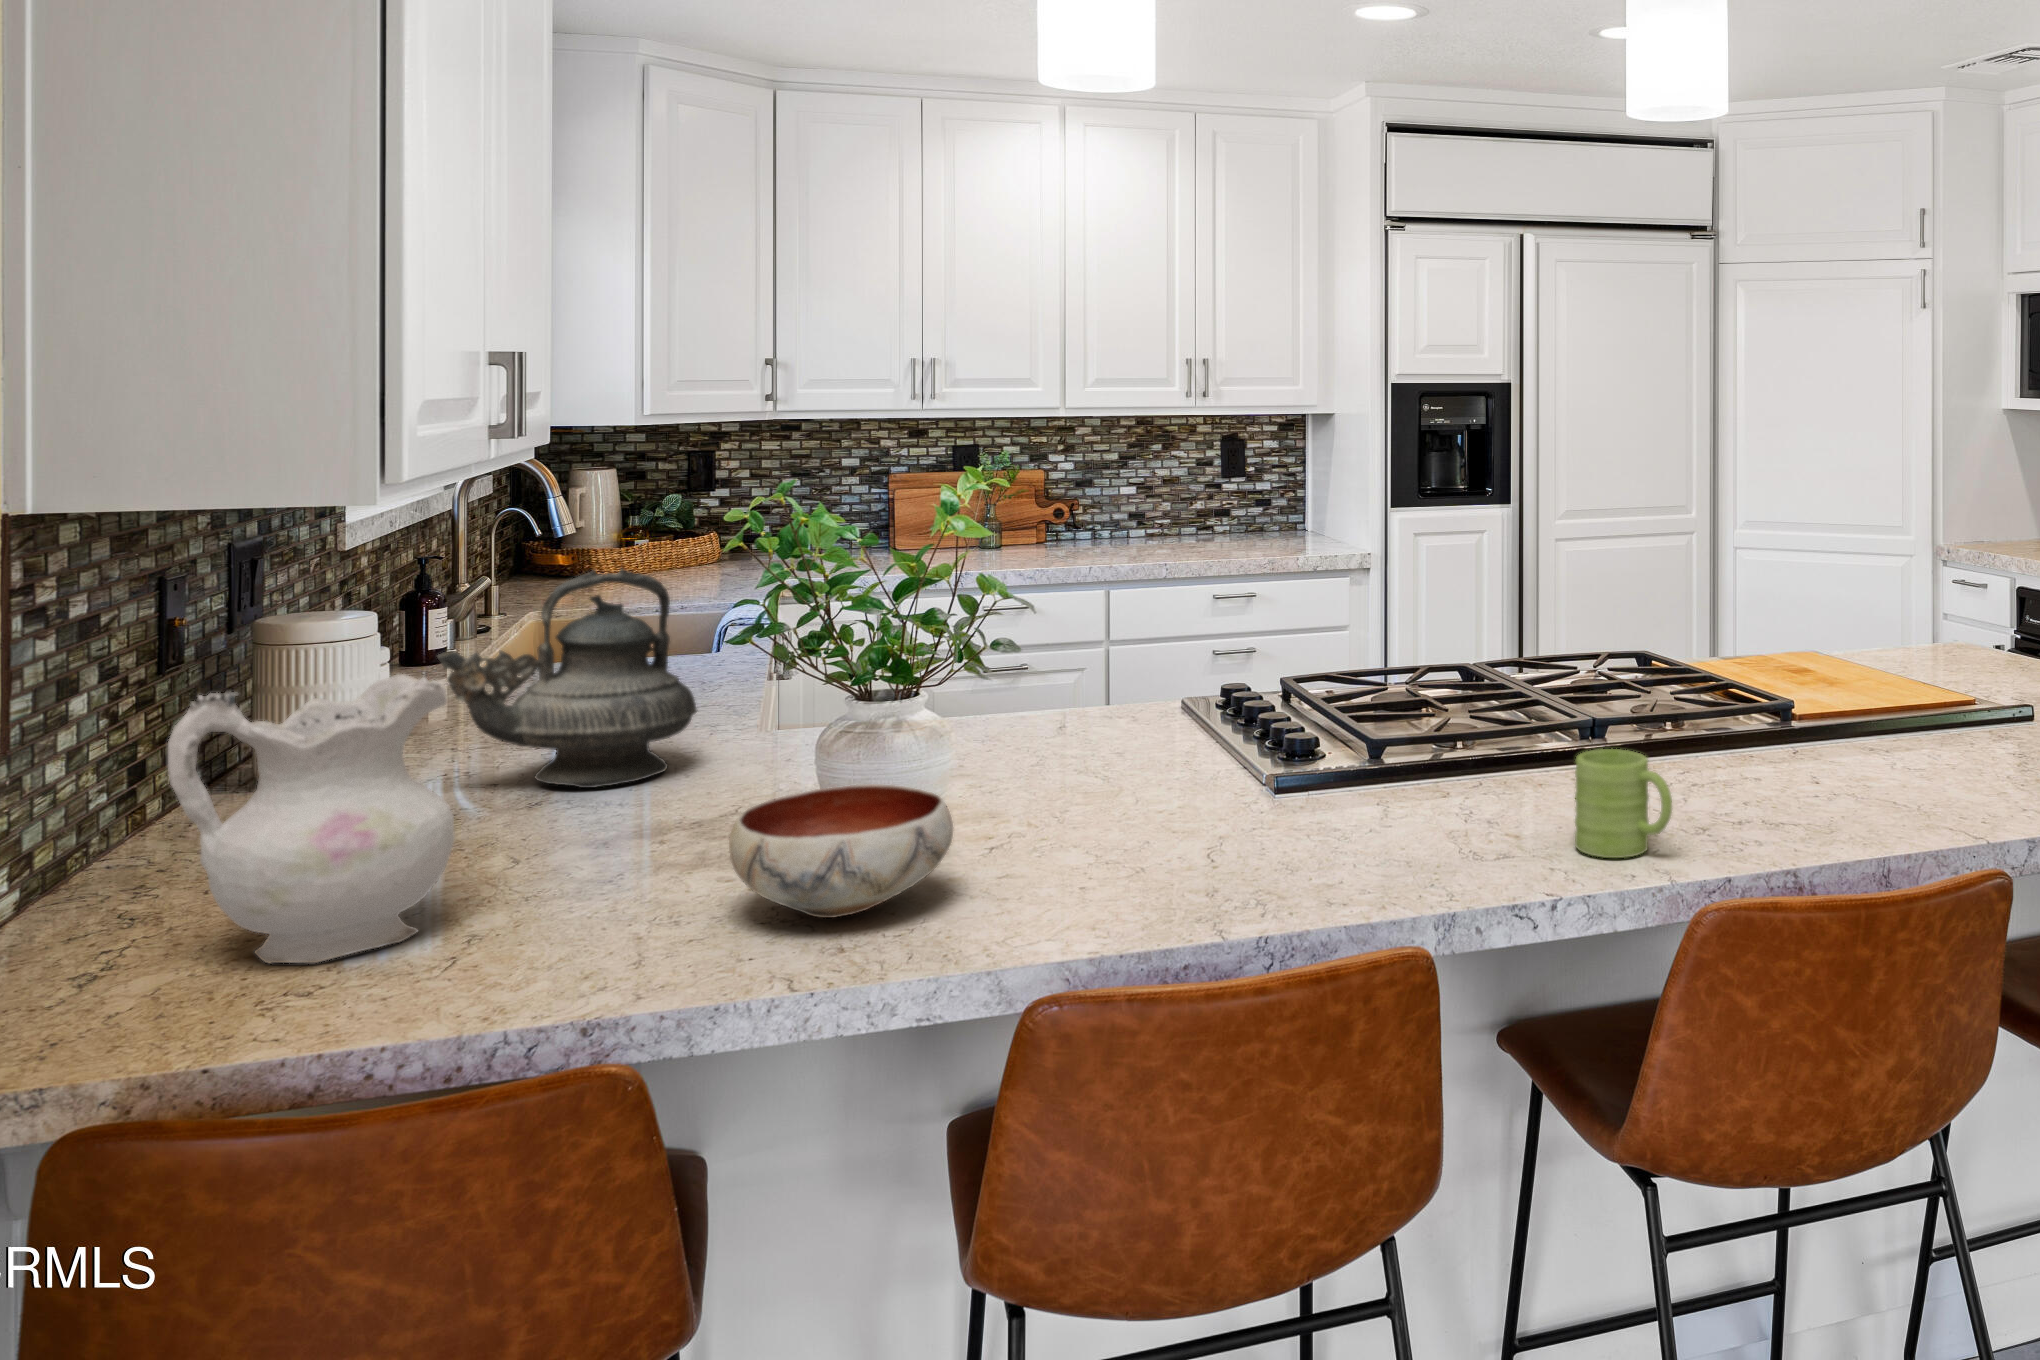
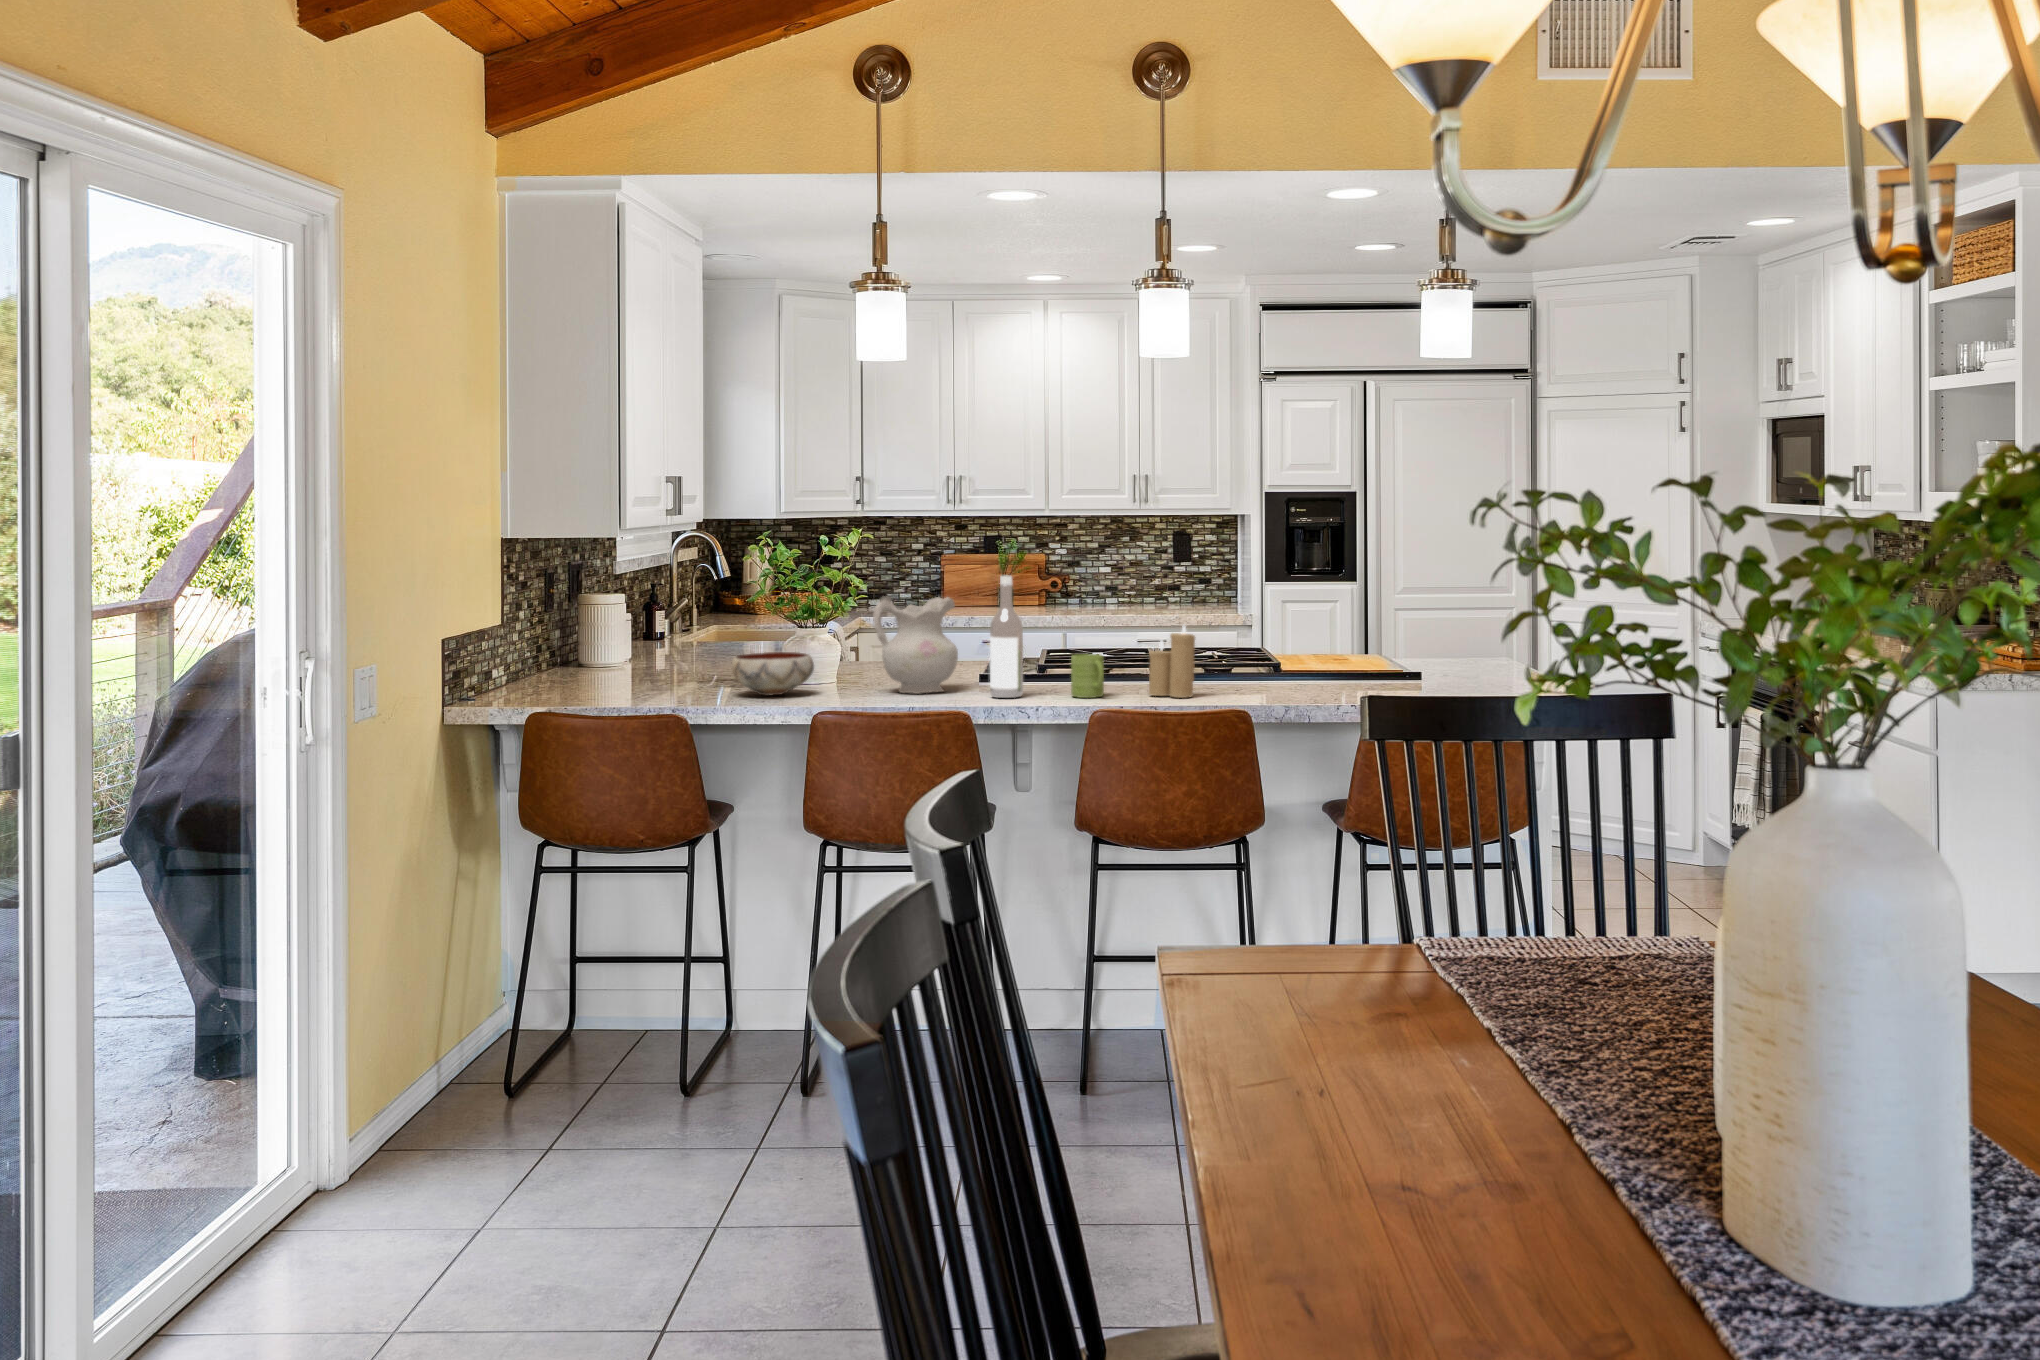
teapot: present [438,569,697,788] -> none [646,575,751,671]
wine bottle: none [1402,585,1479,877] -> present [990,576,1023,698]
ceramic pitcher: present [168,674,455,963] -> present [873,596,958,694]
candle: none [1726,676,1836,840] -> present [1149,625,1195,698]

